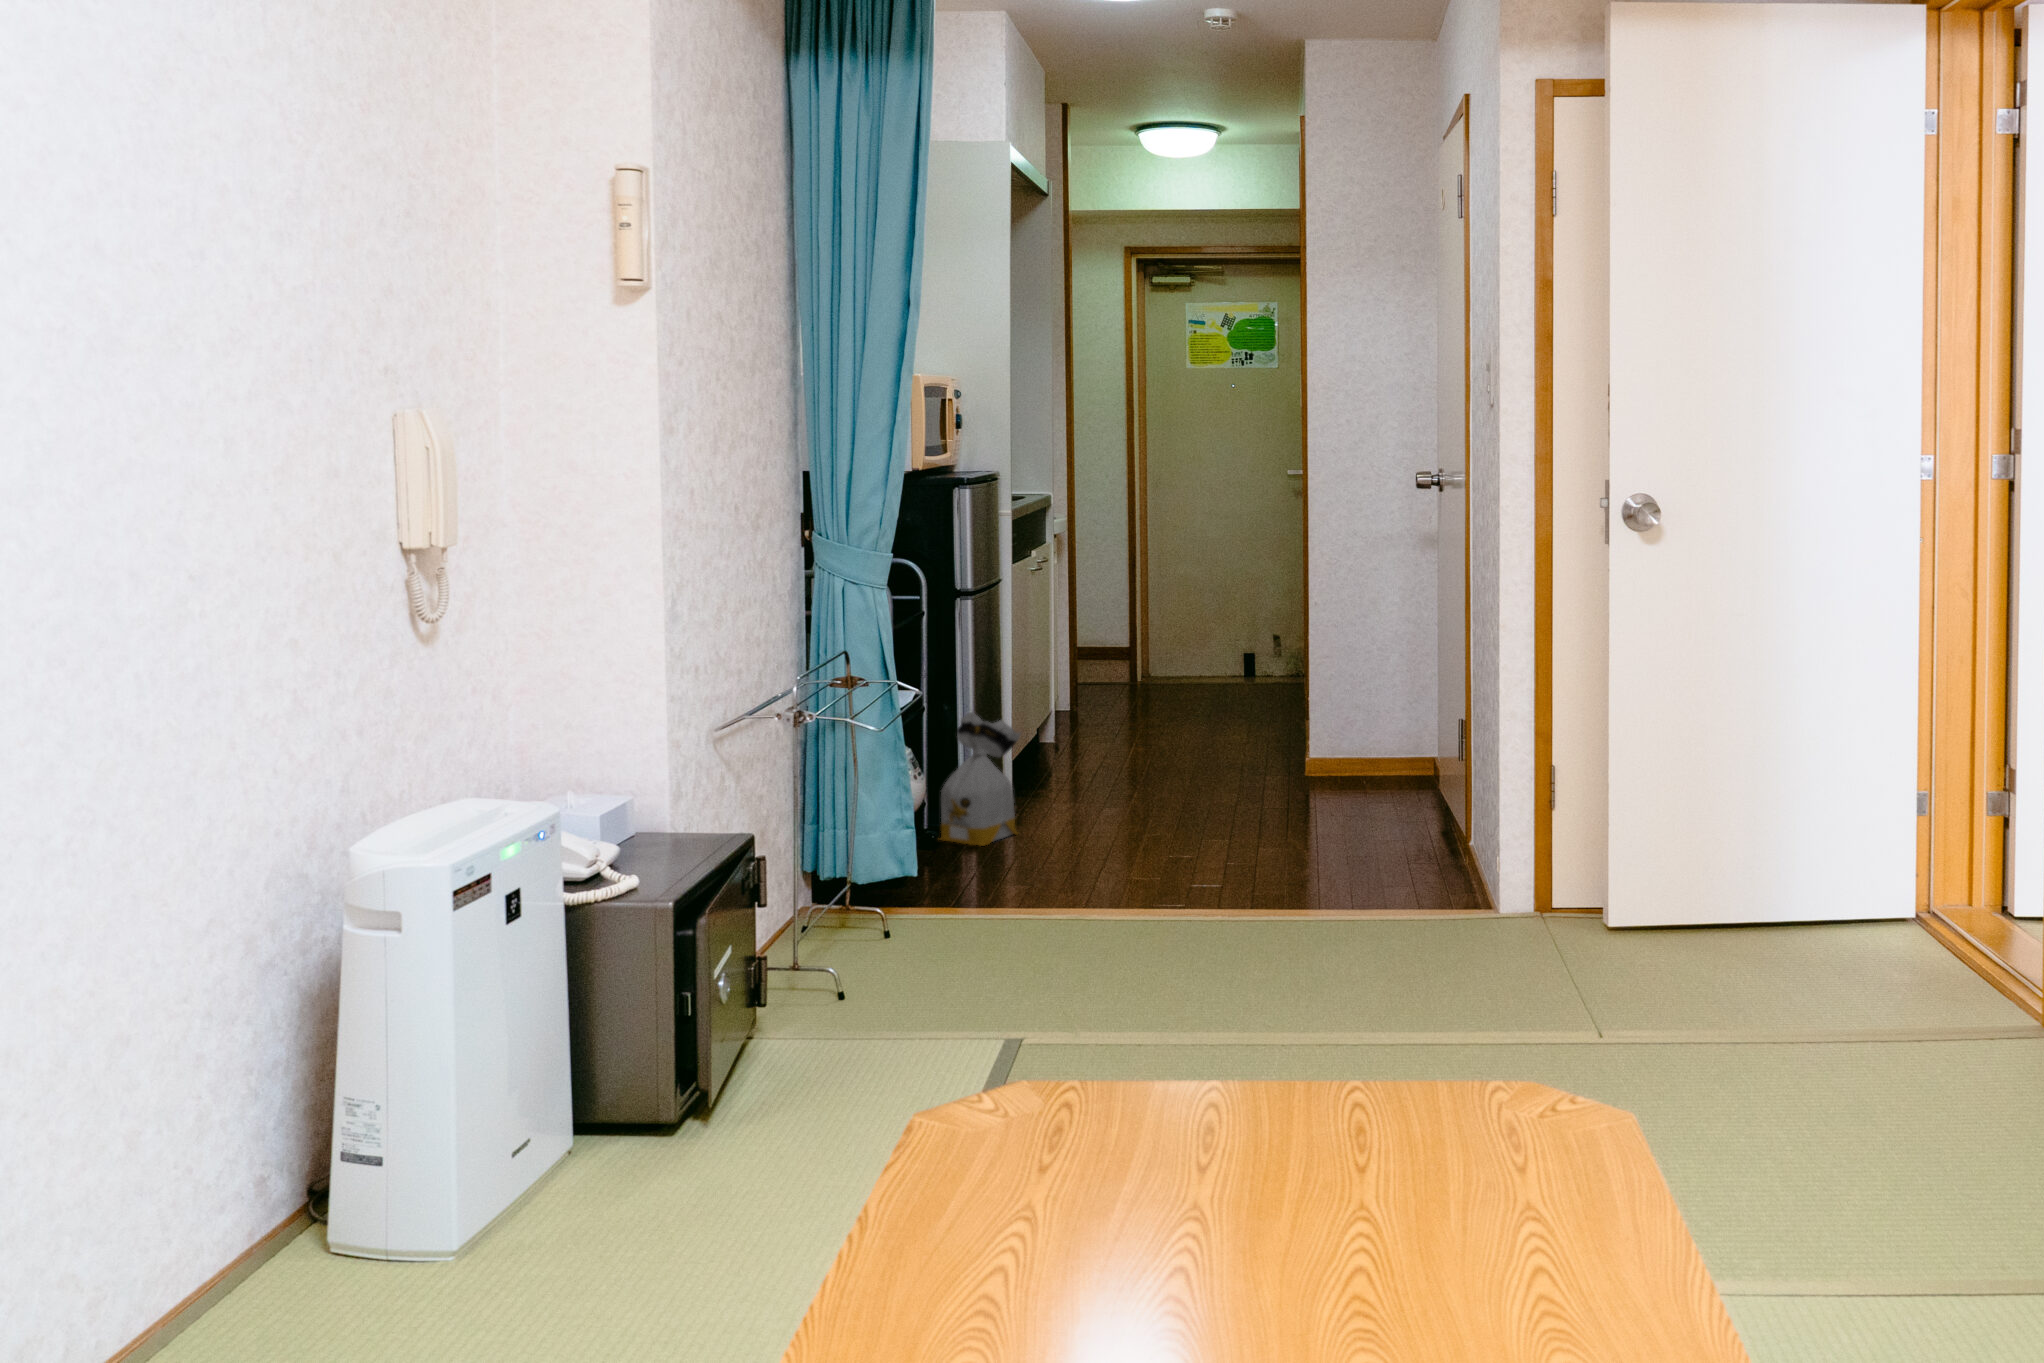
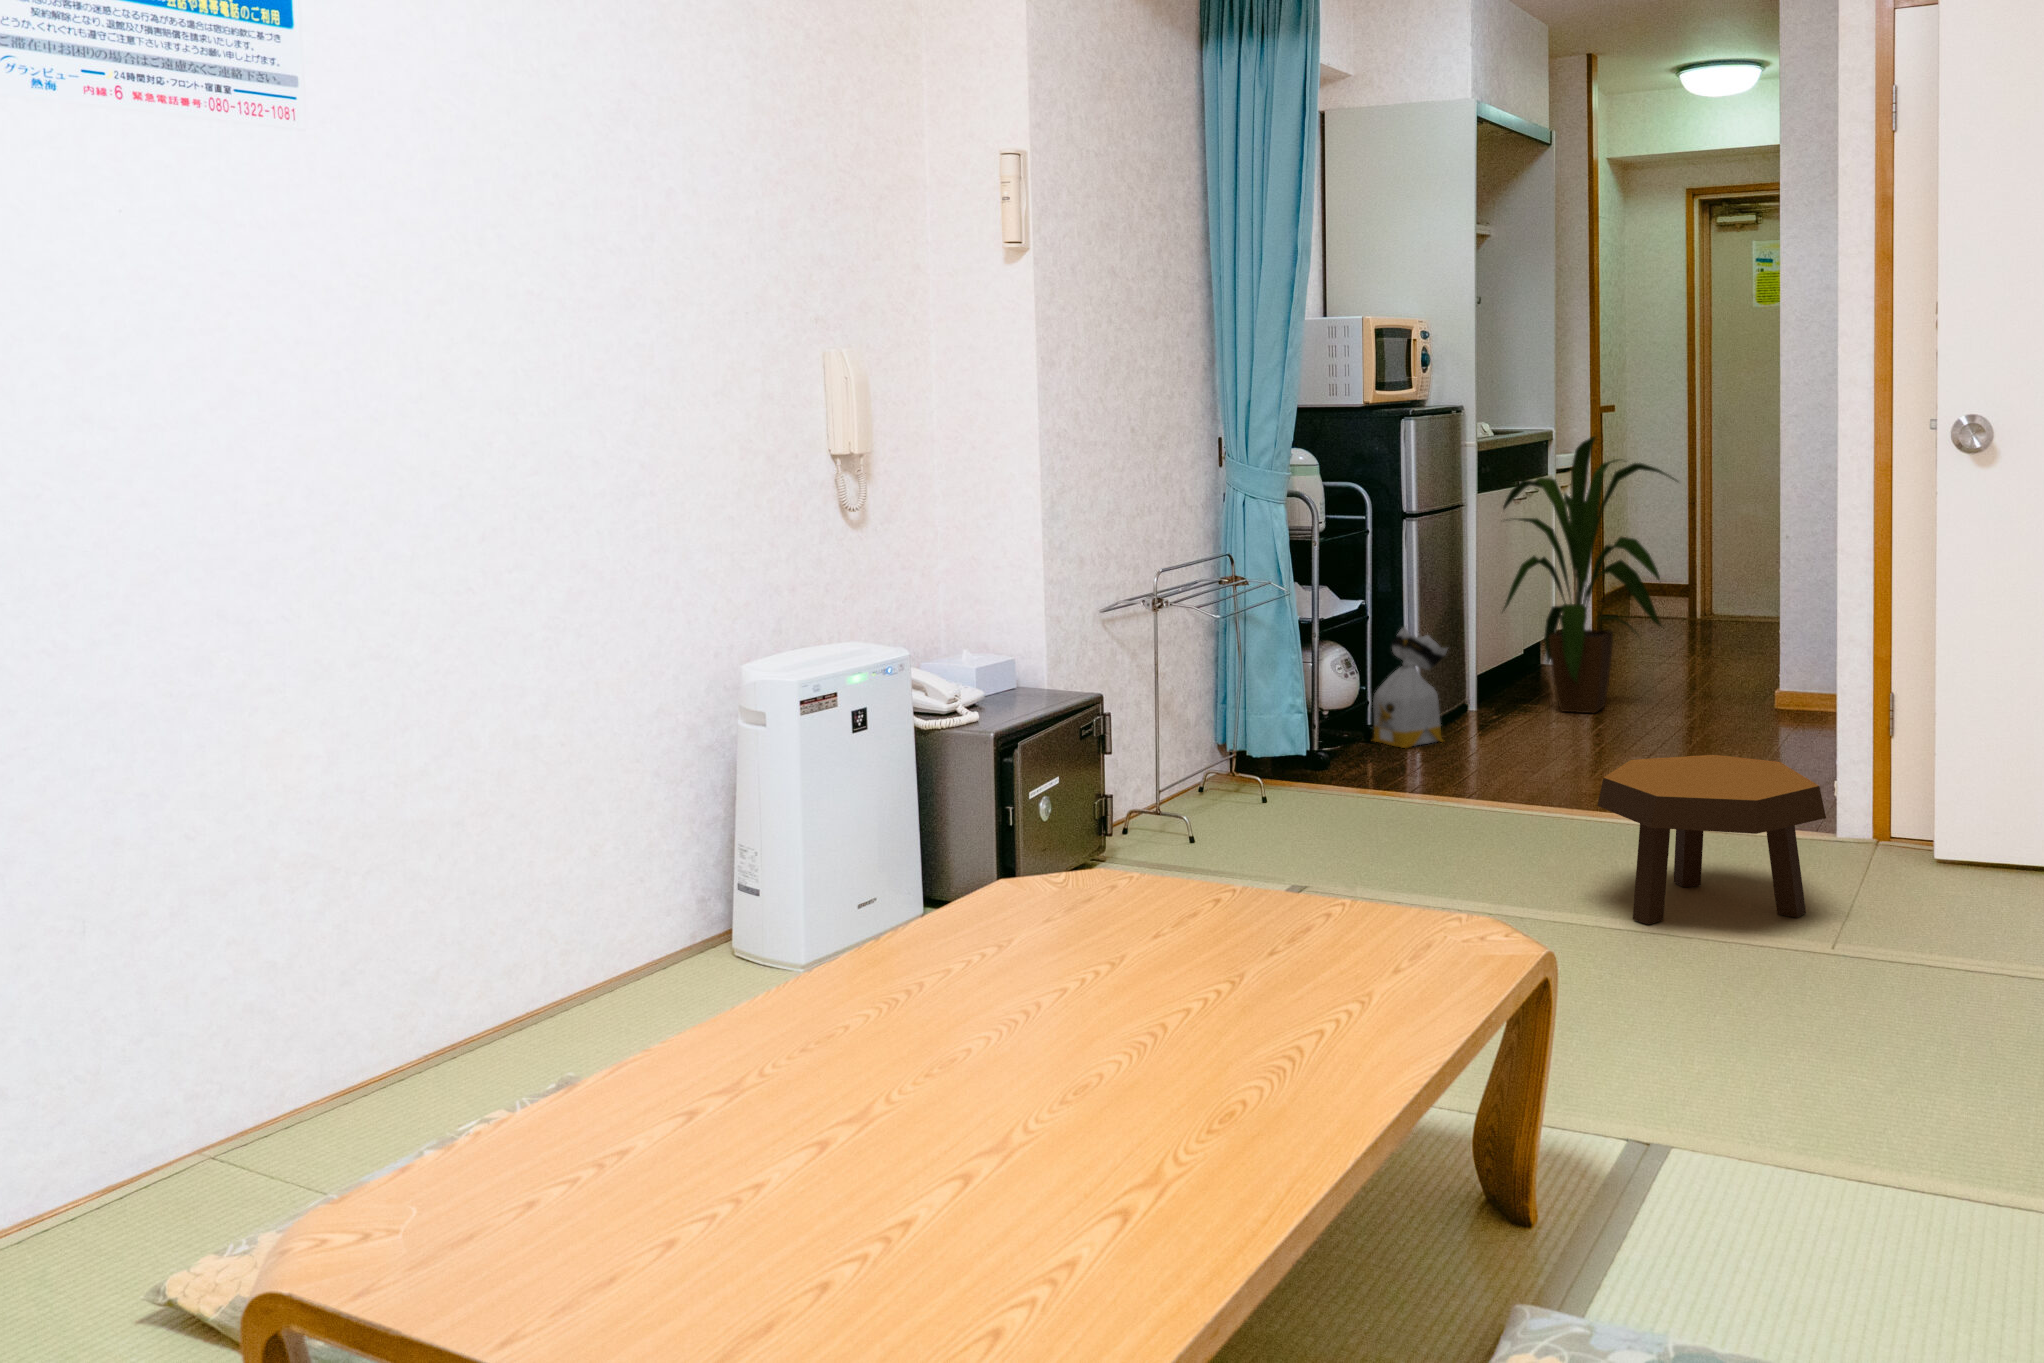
house plant: none [1035,503,1231,789] -> present [1503,436,1677,713]
footstool: none [1342,840,1564,1030] -> present [1597,755,1826,924]

